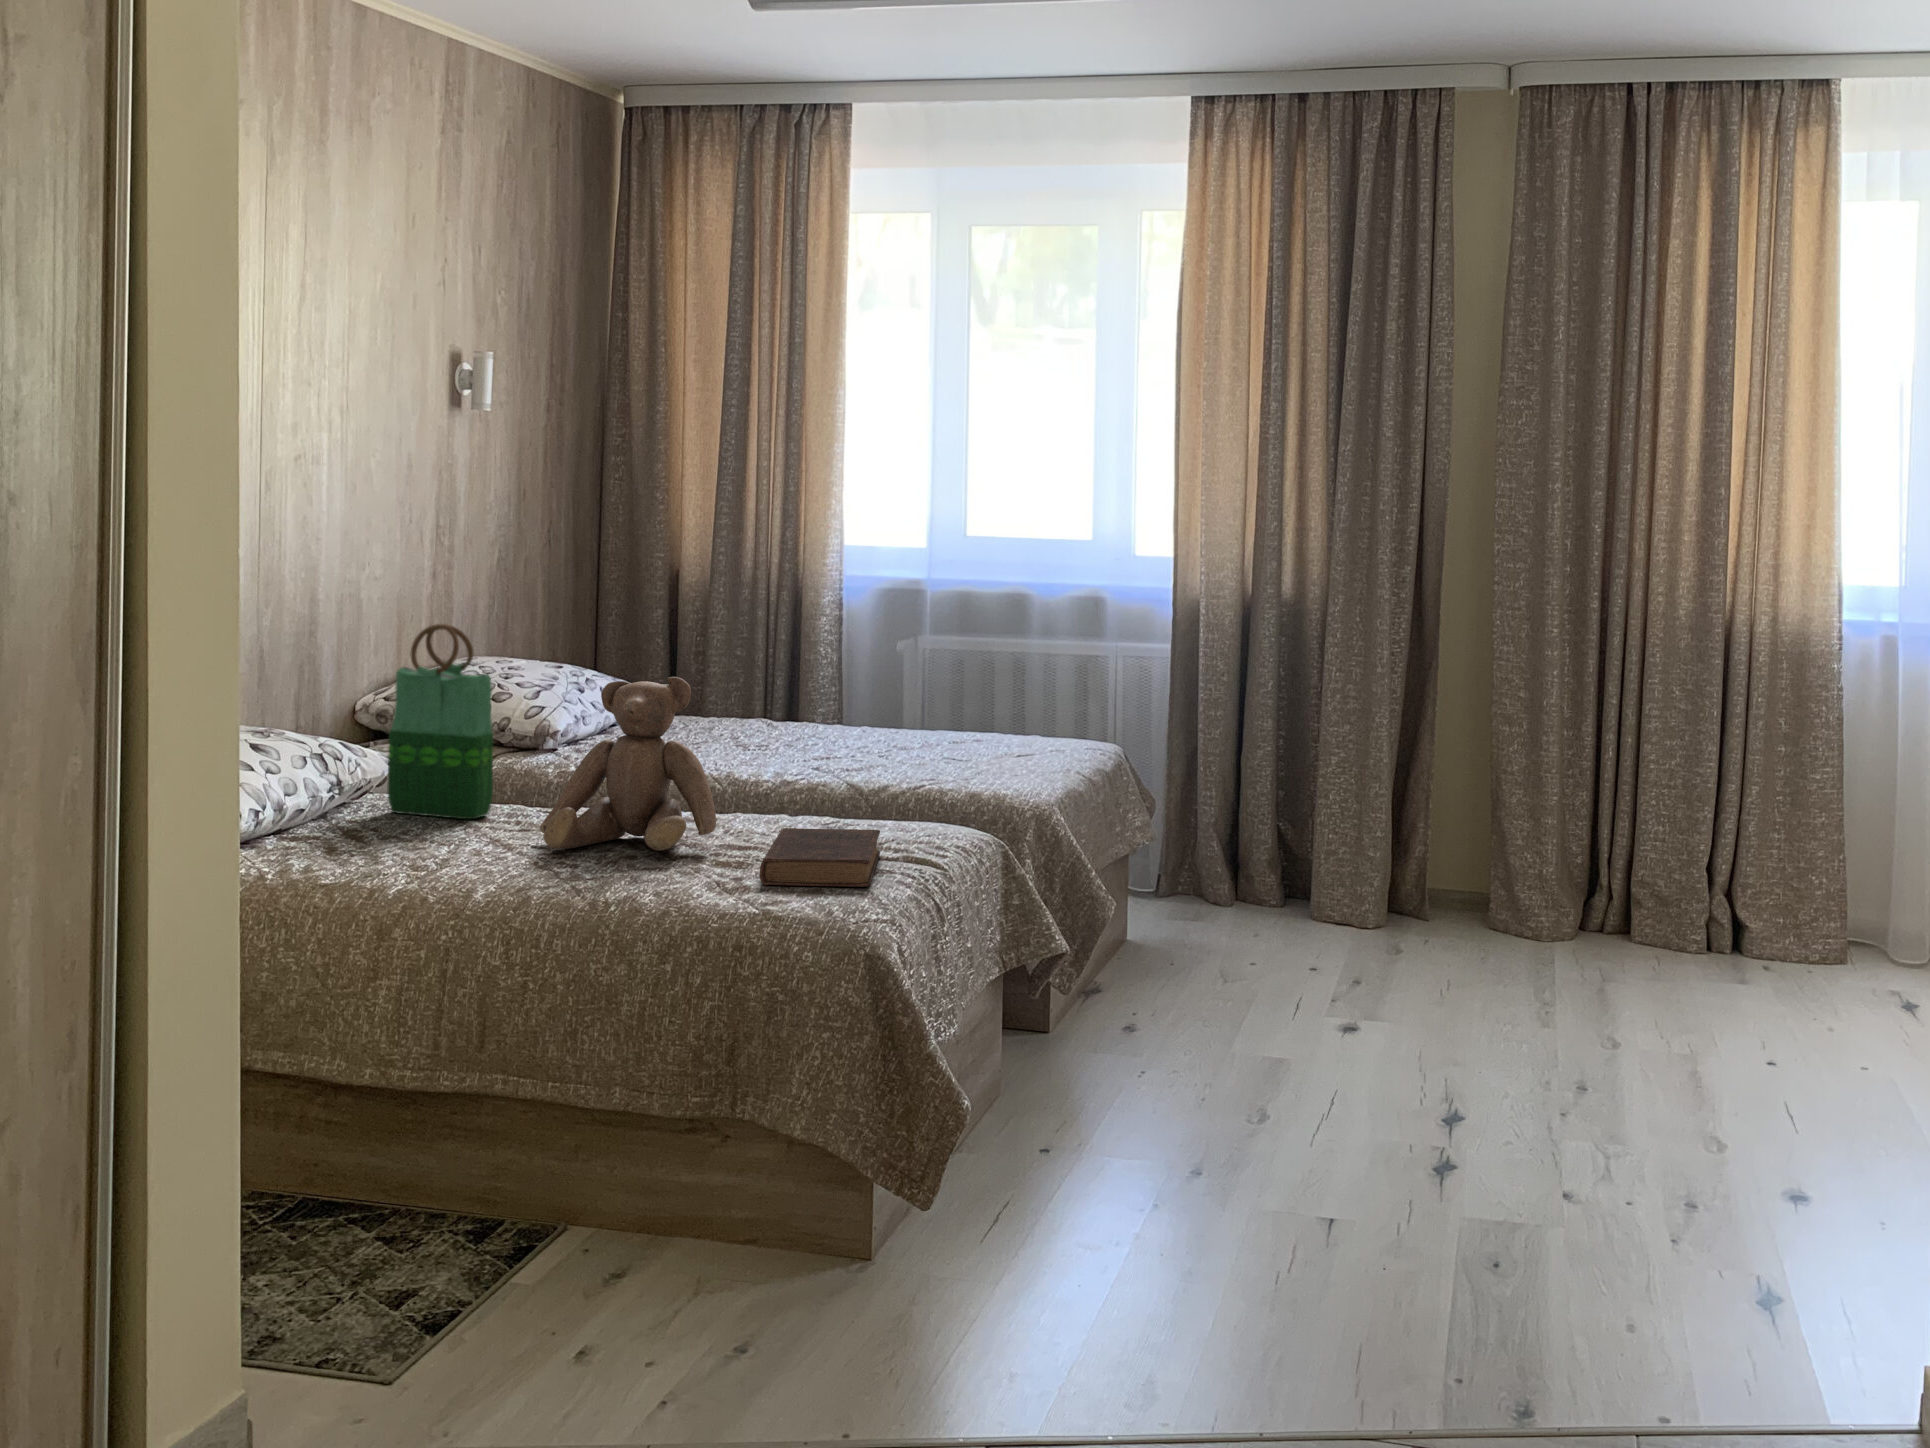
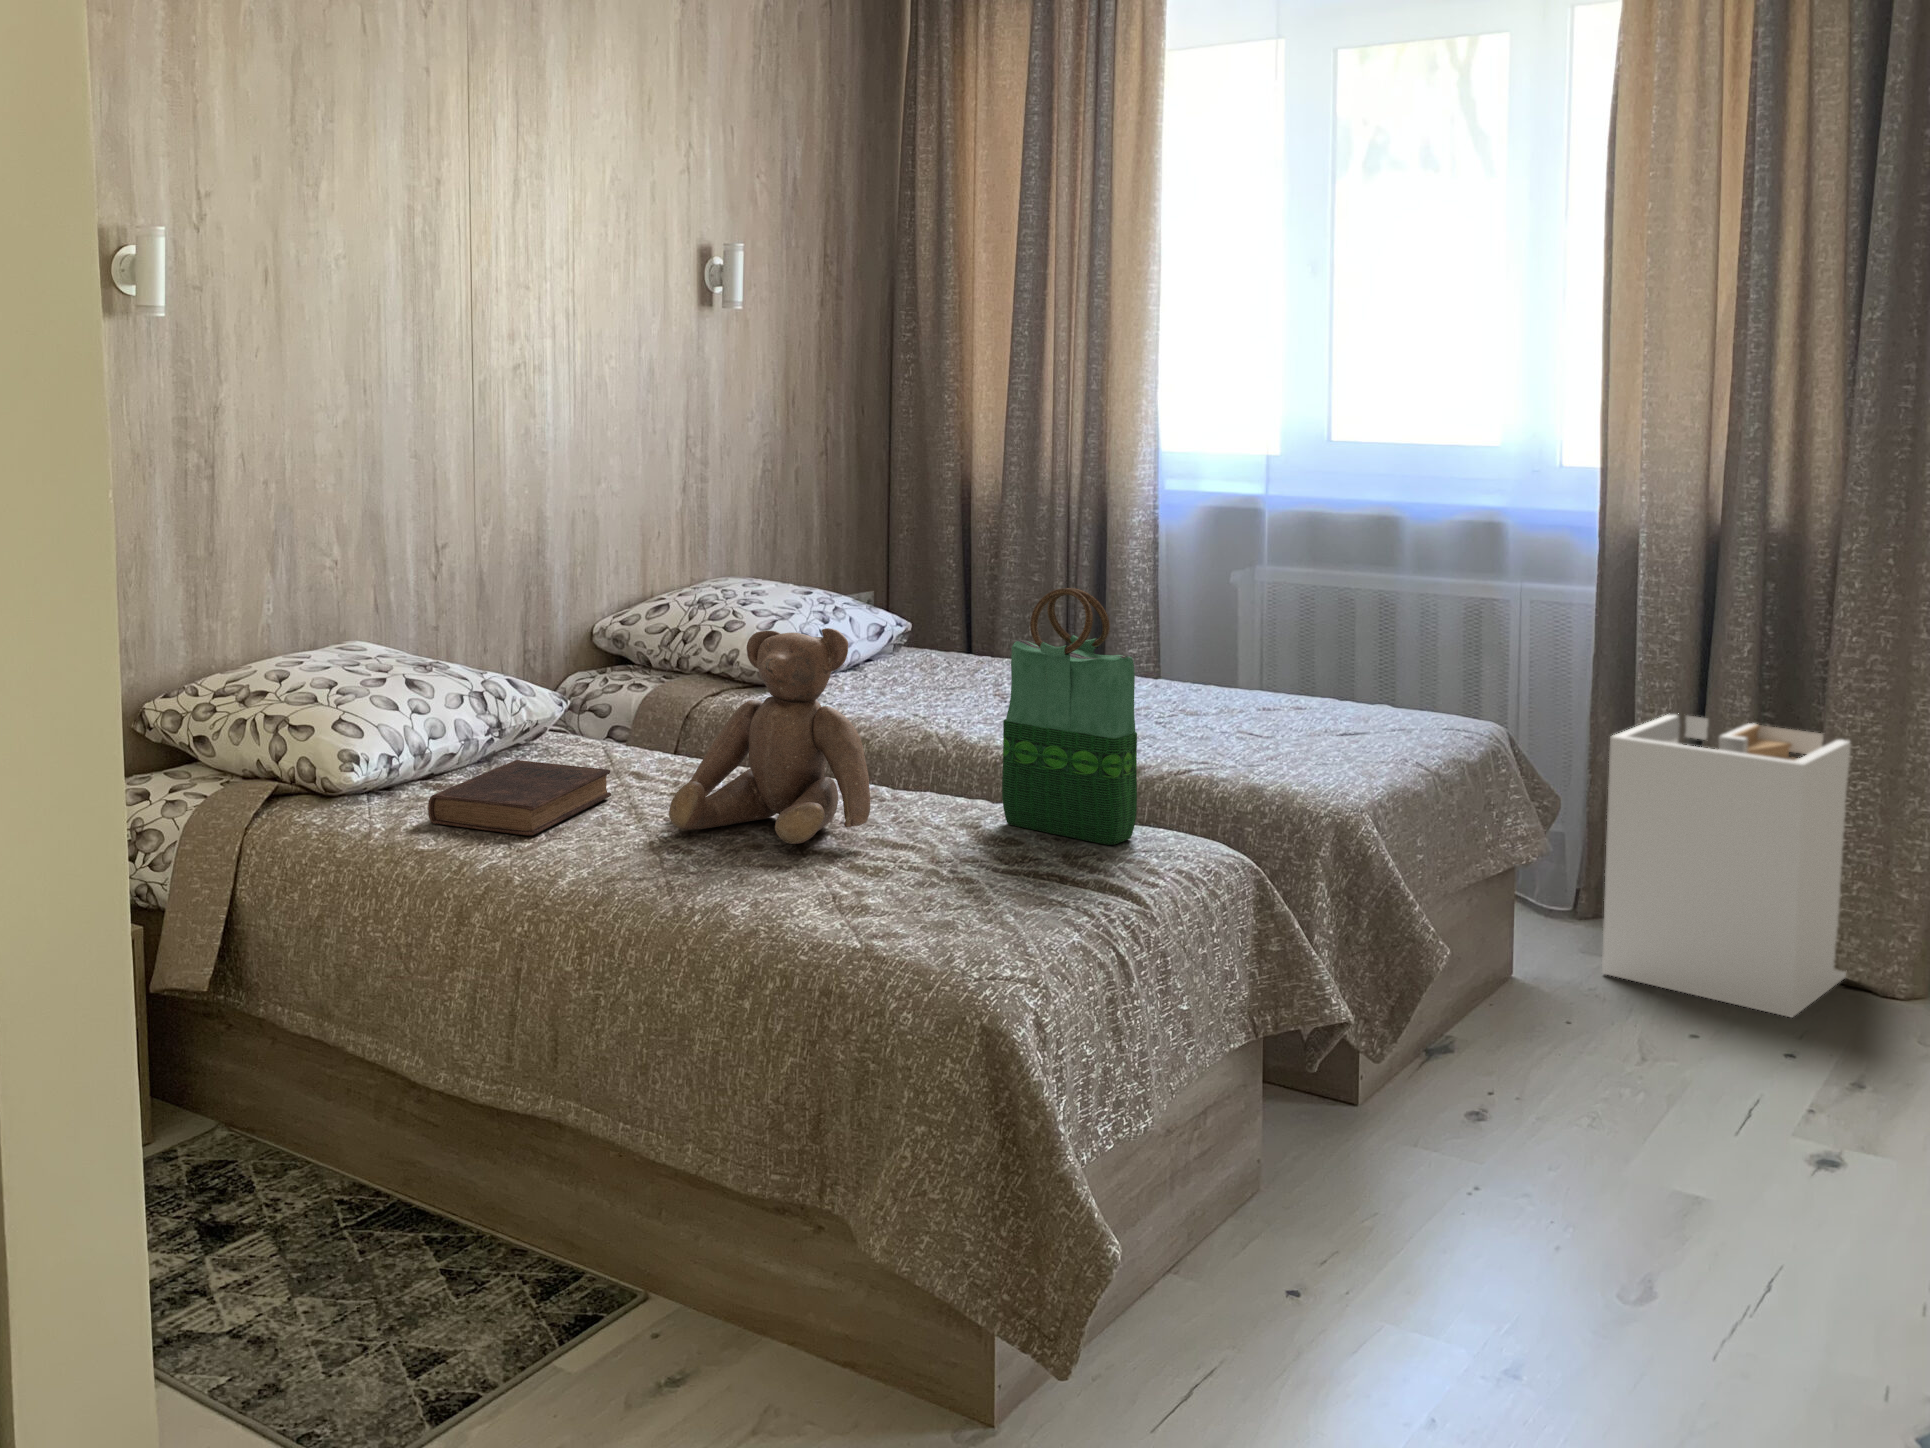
tote bag: present [387,624,493,819] -> present [1002,588,1137,845]
laundry hamper: none [1189,737,1345,947] -> present [1602,713,1850,1018]
book: present [760,828,880,887] -> present [428,760,611,836]

